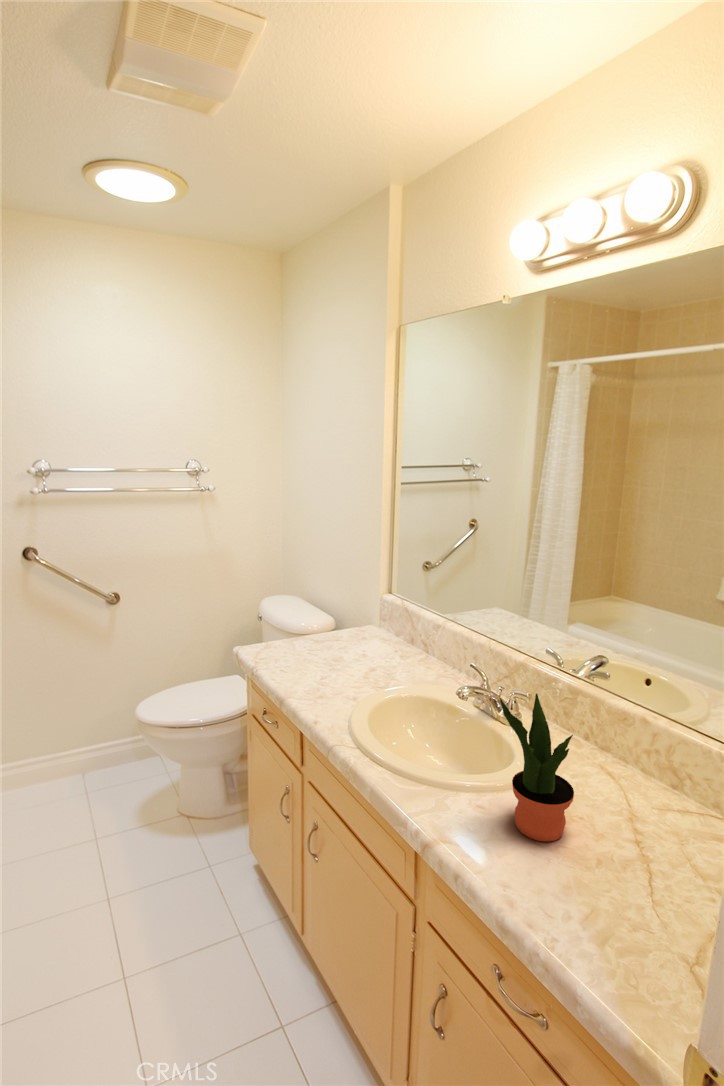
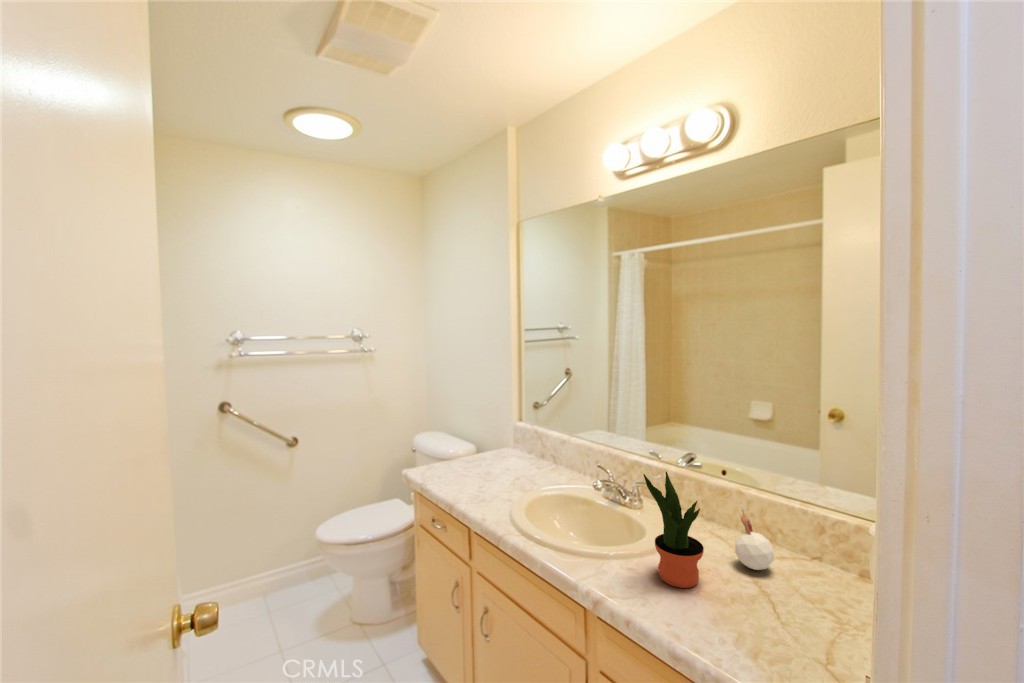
candle: none [621,738,673,826] -> present [735,503,774,570]

